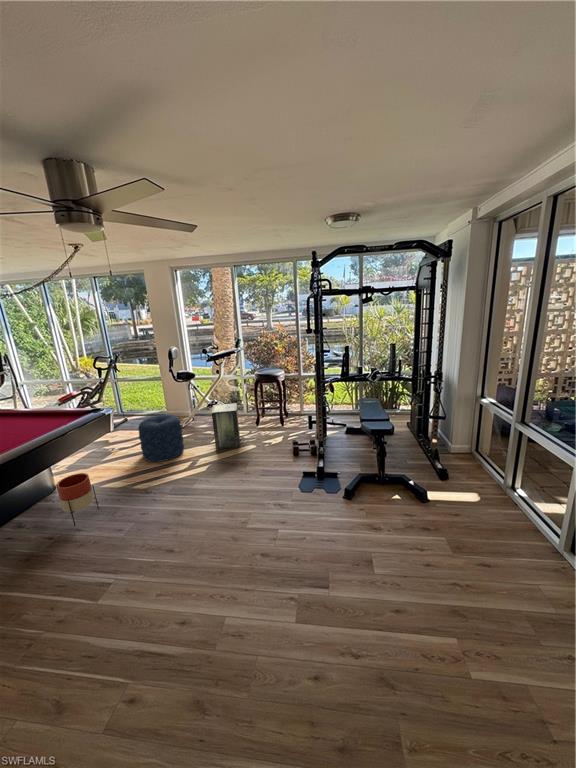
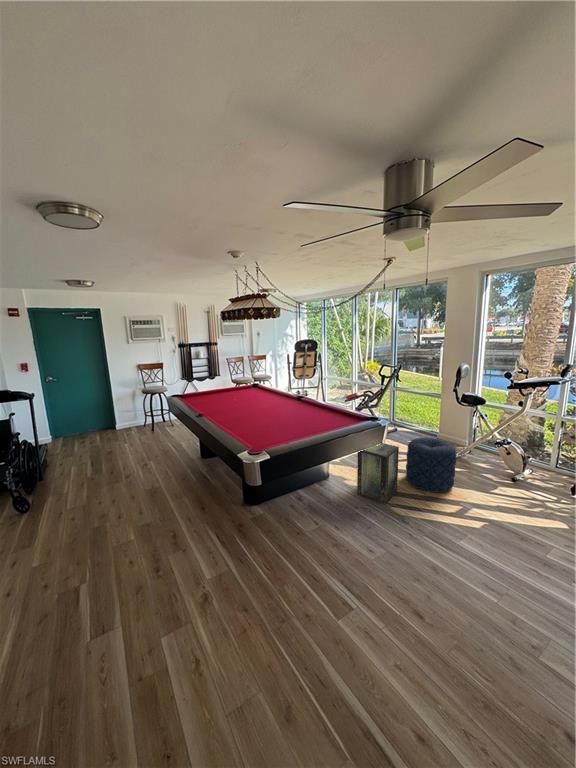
storage box: present [212,403,240,449] -> present [357,443,399,504]
planter: present [56,473,99,526] -> none [329,473,357,522]

